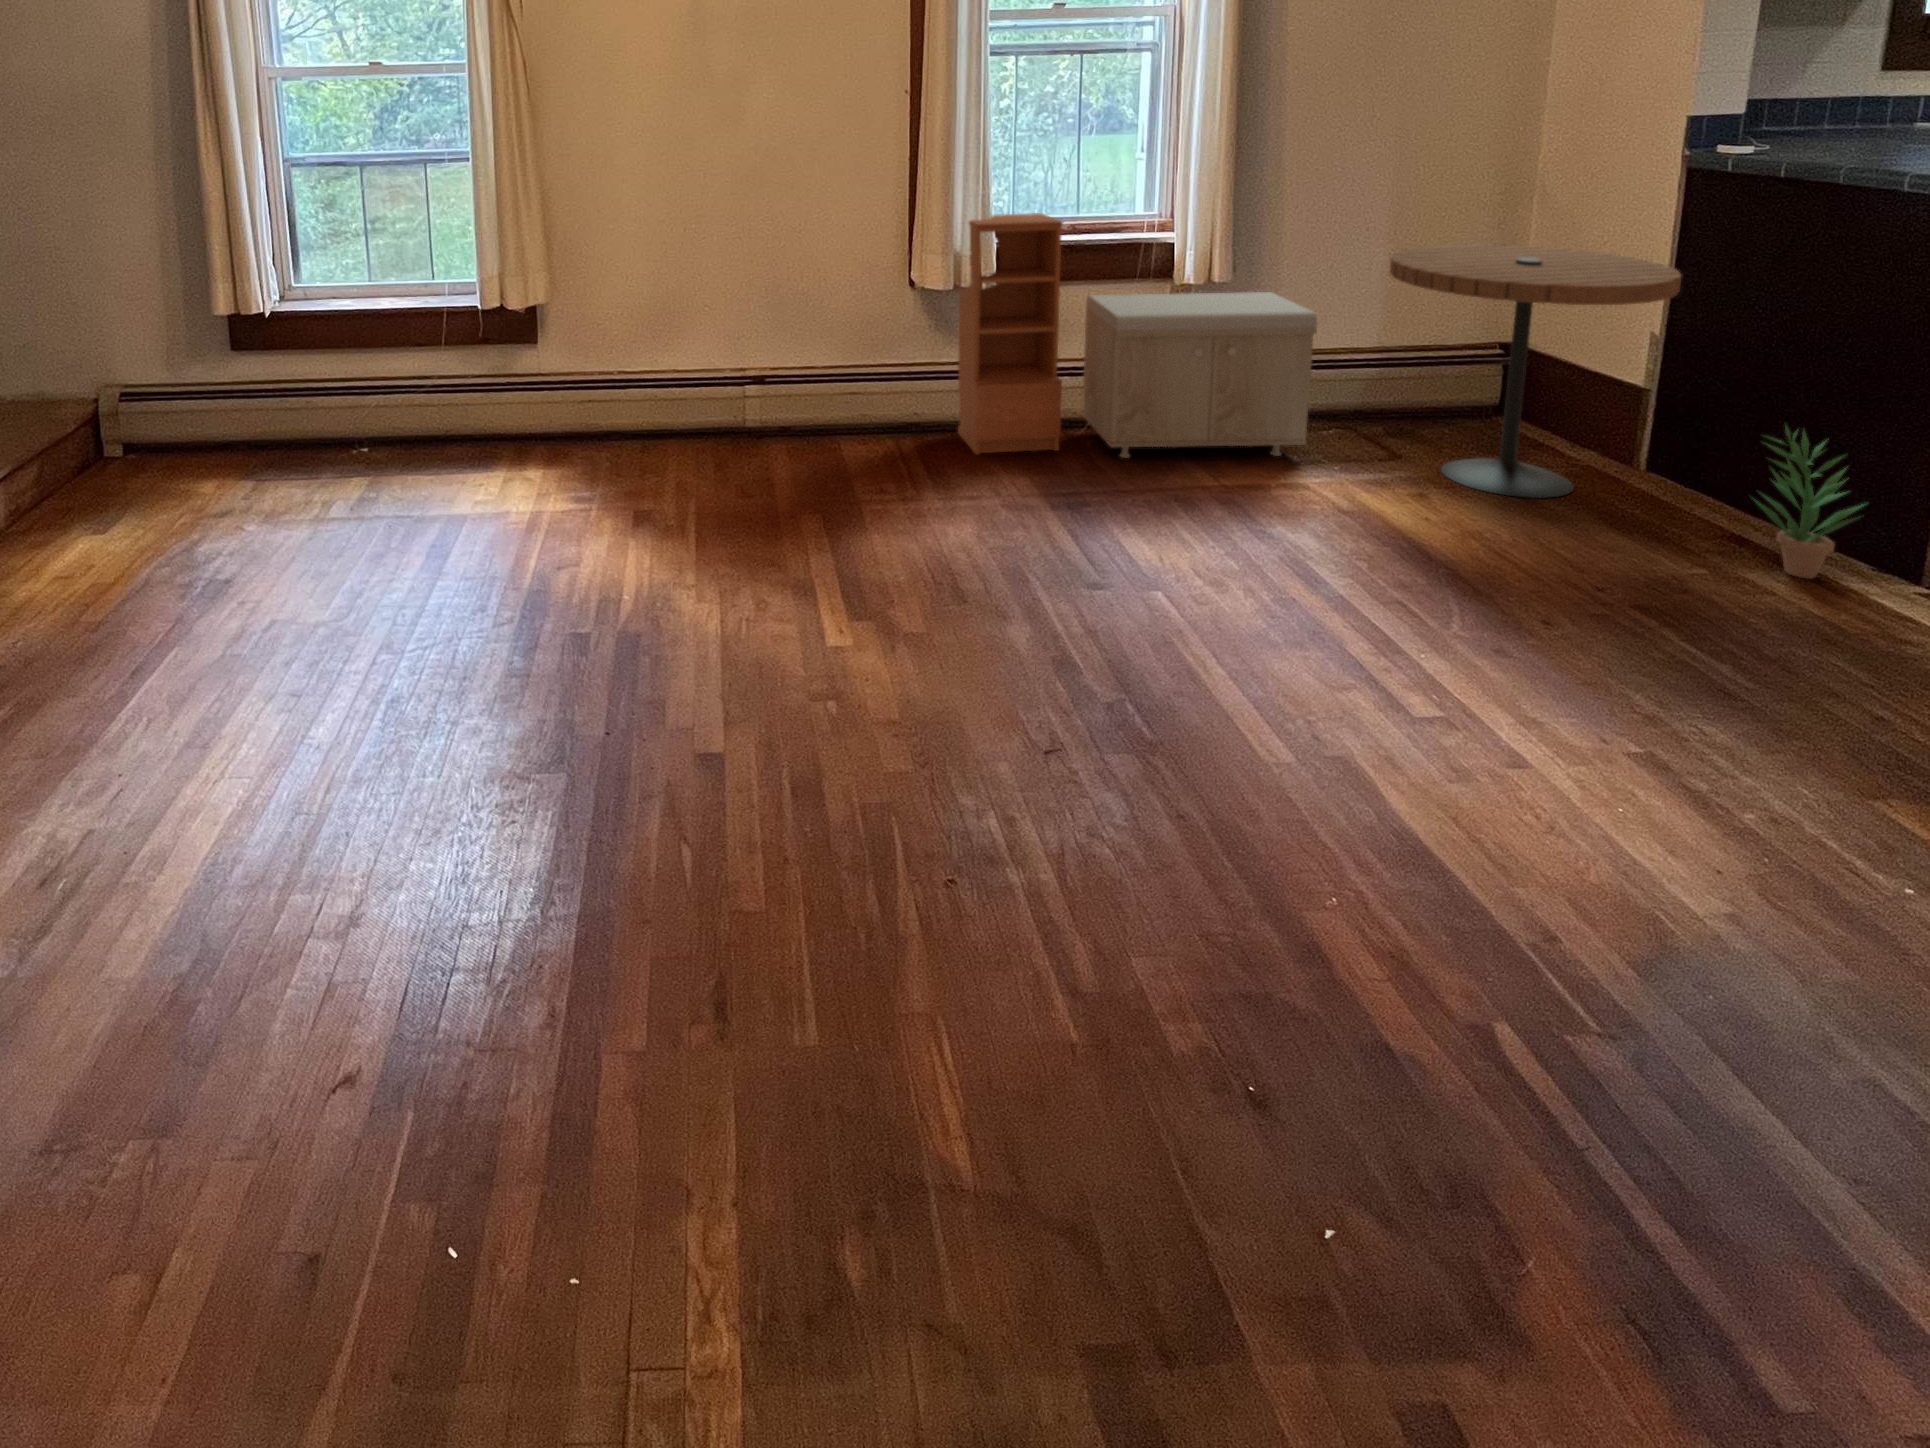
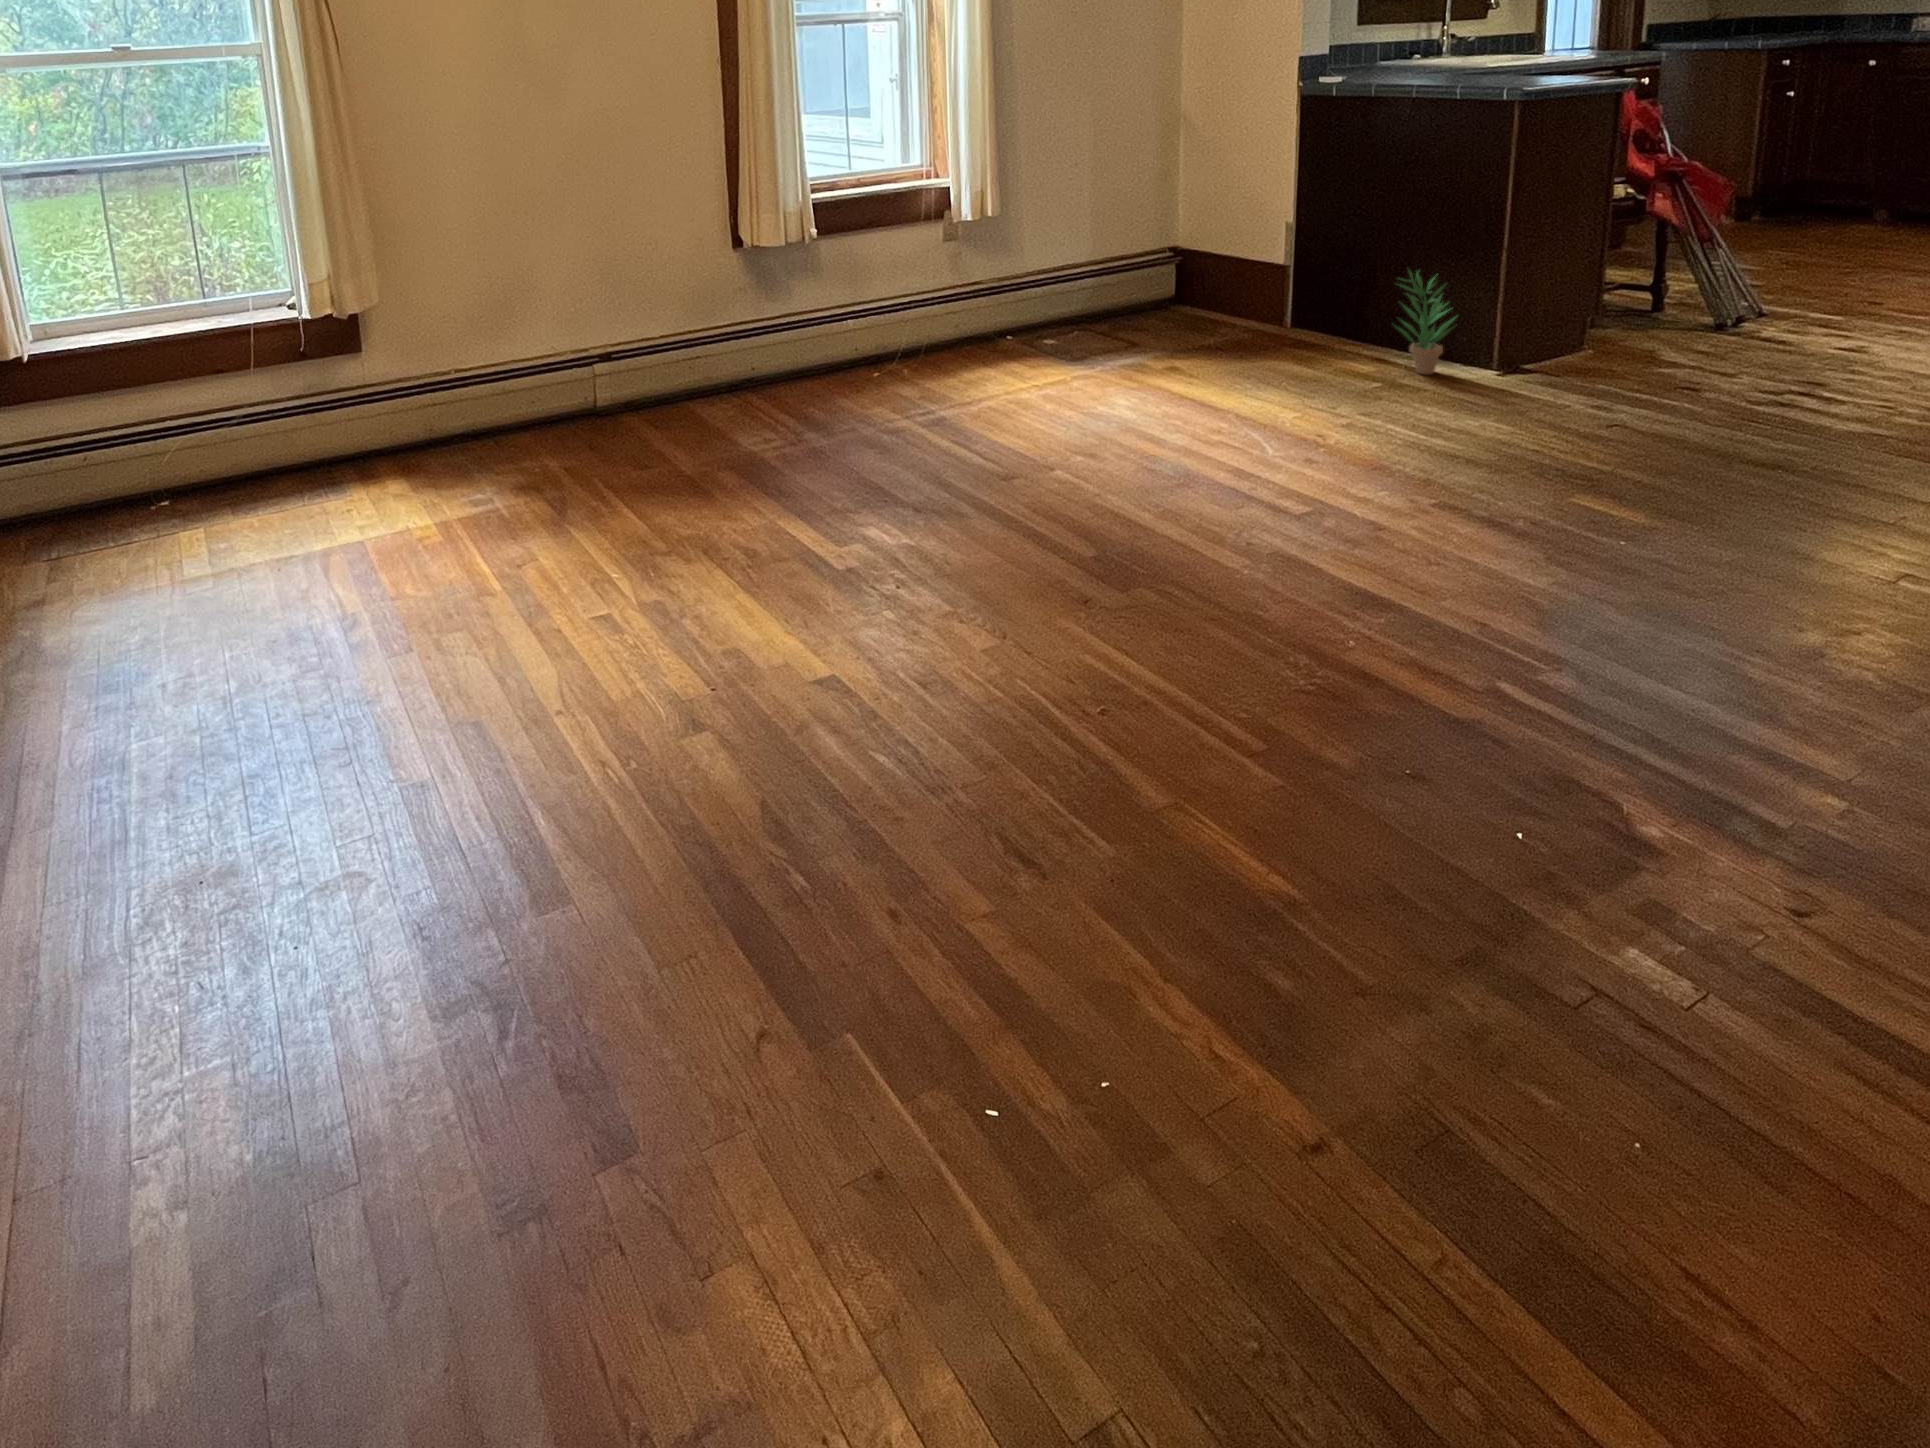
bookcase: present [958,213,1063,454] -> none [783,168,895,394]
side table: present [1390,245,1681,498] -> none [1123,165,1320,355]
storage bench: present [1083,292,1317,458] -> none [890,221,1082,376]

